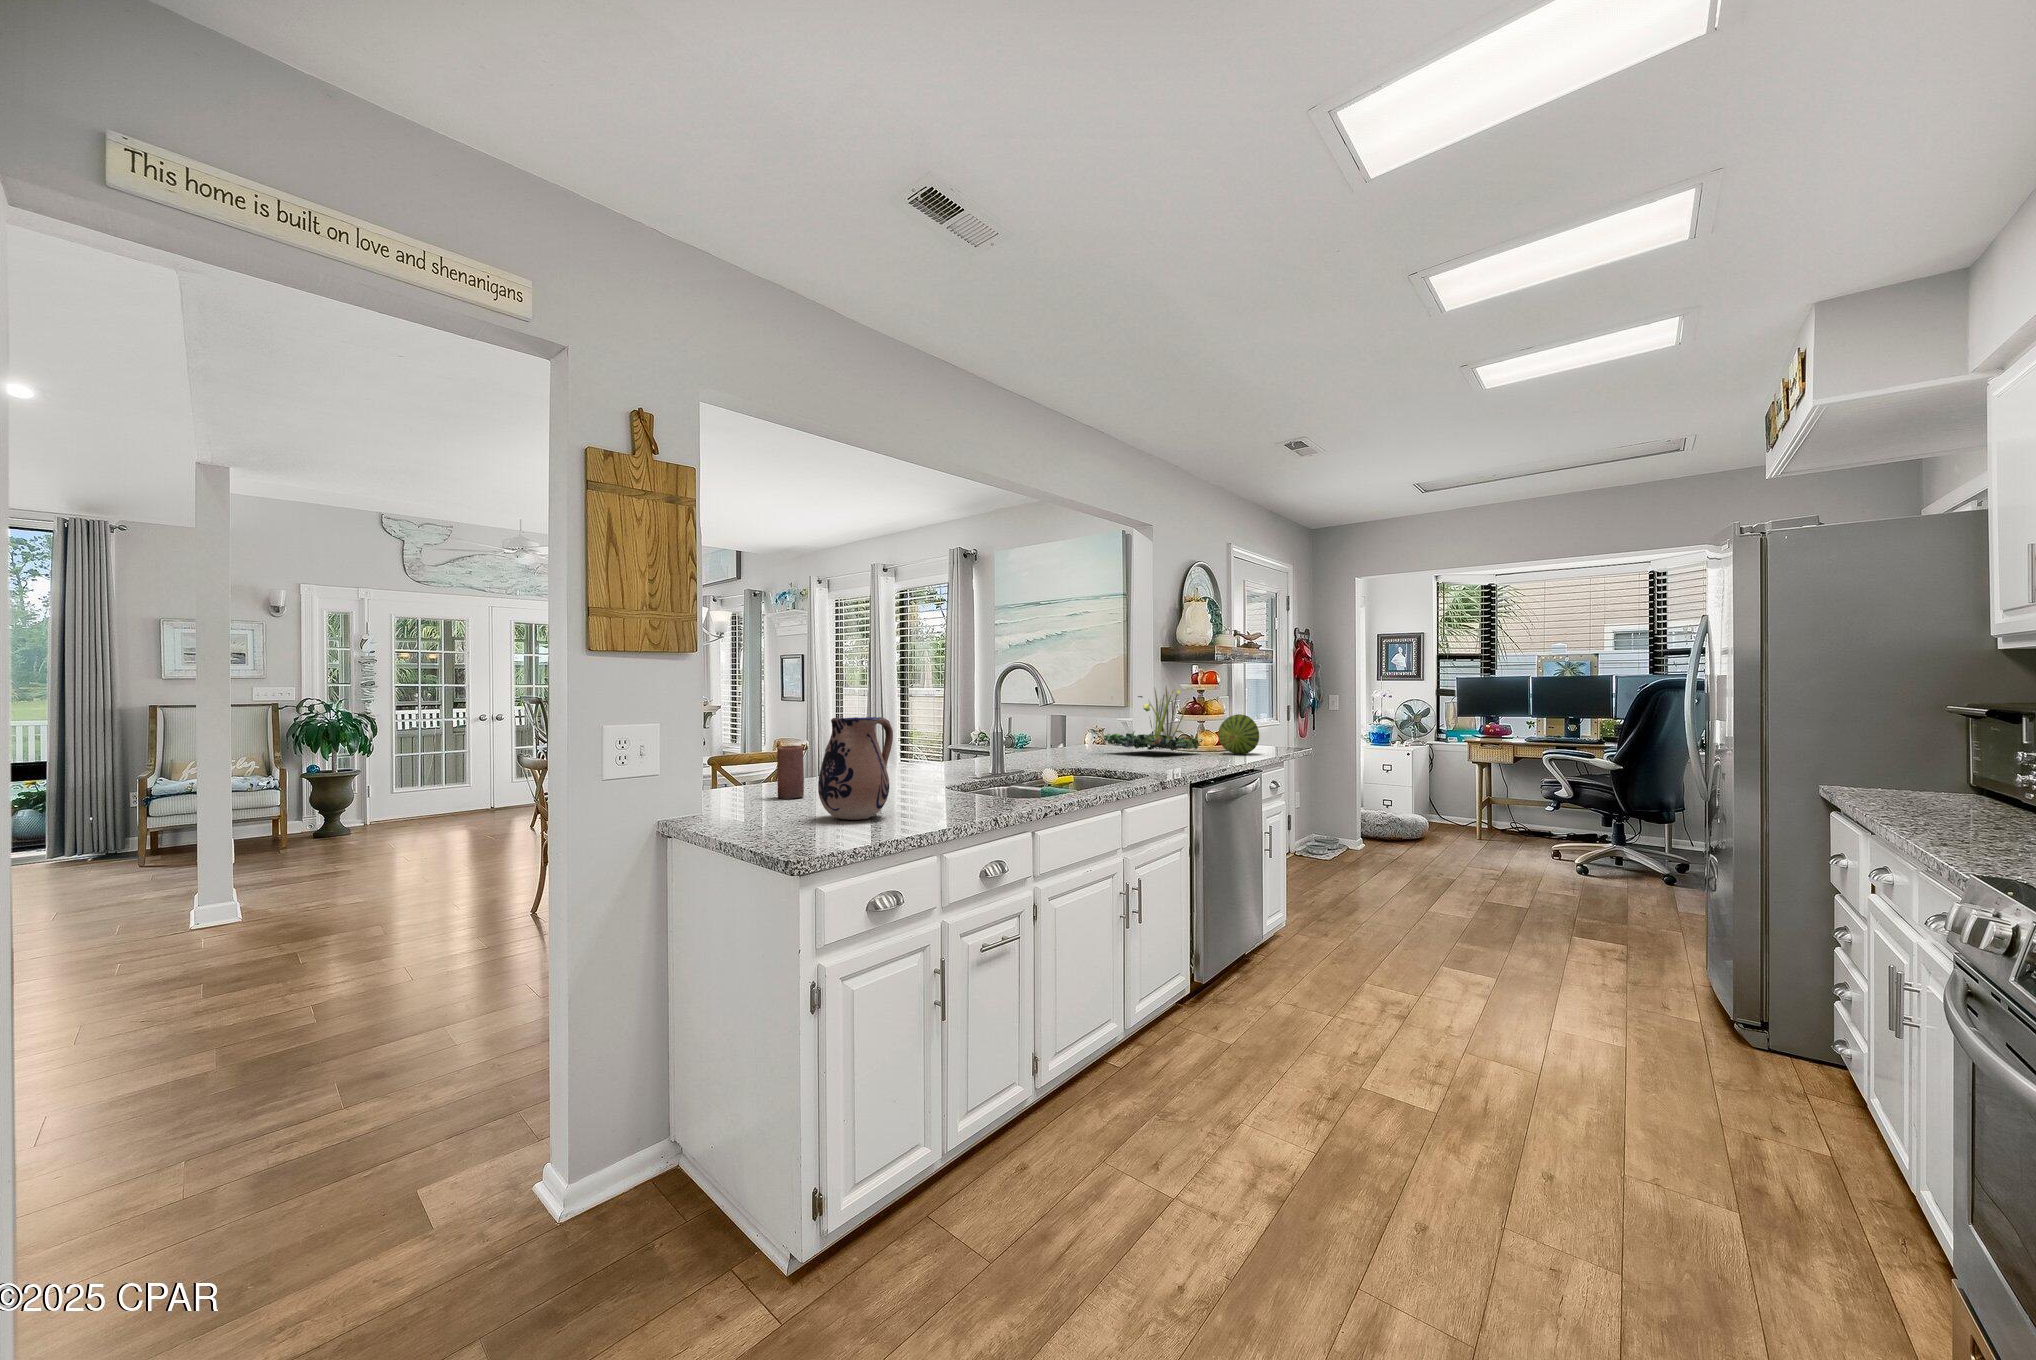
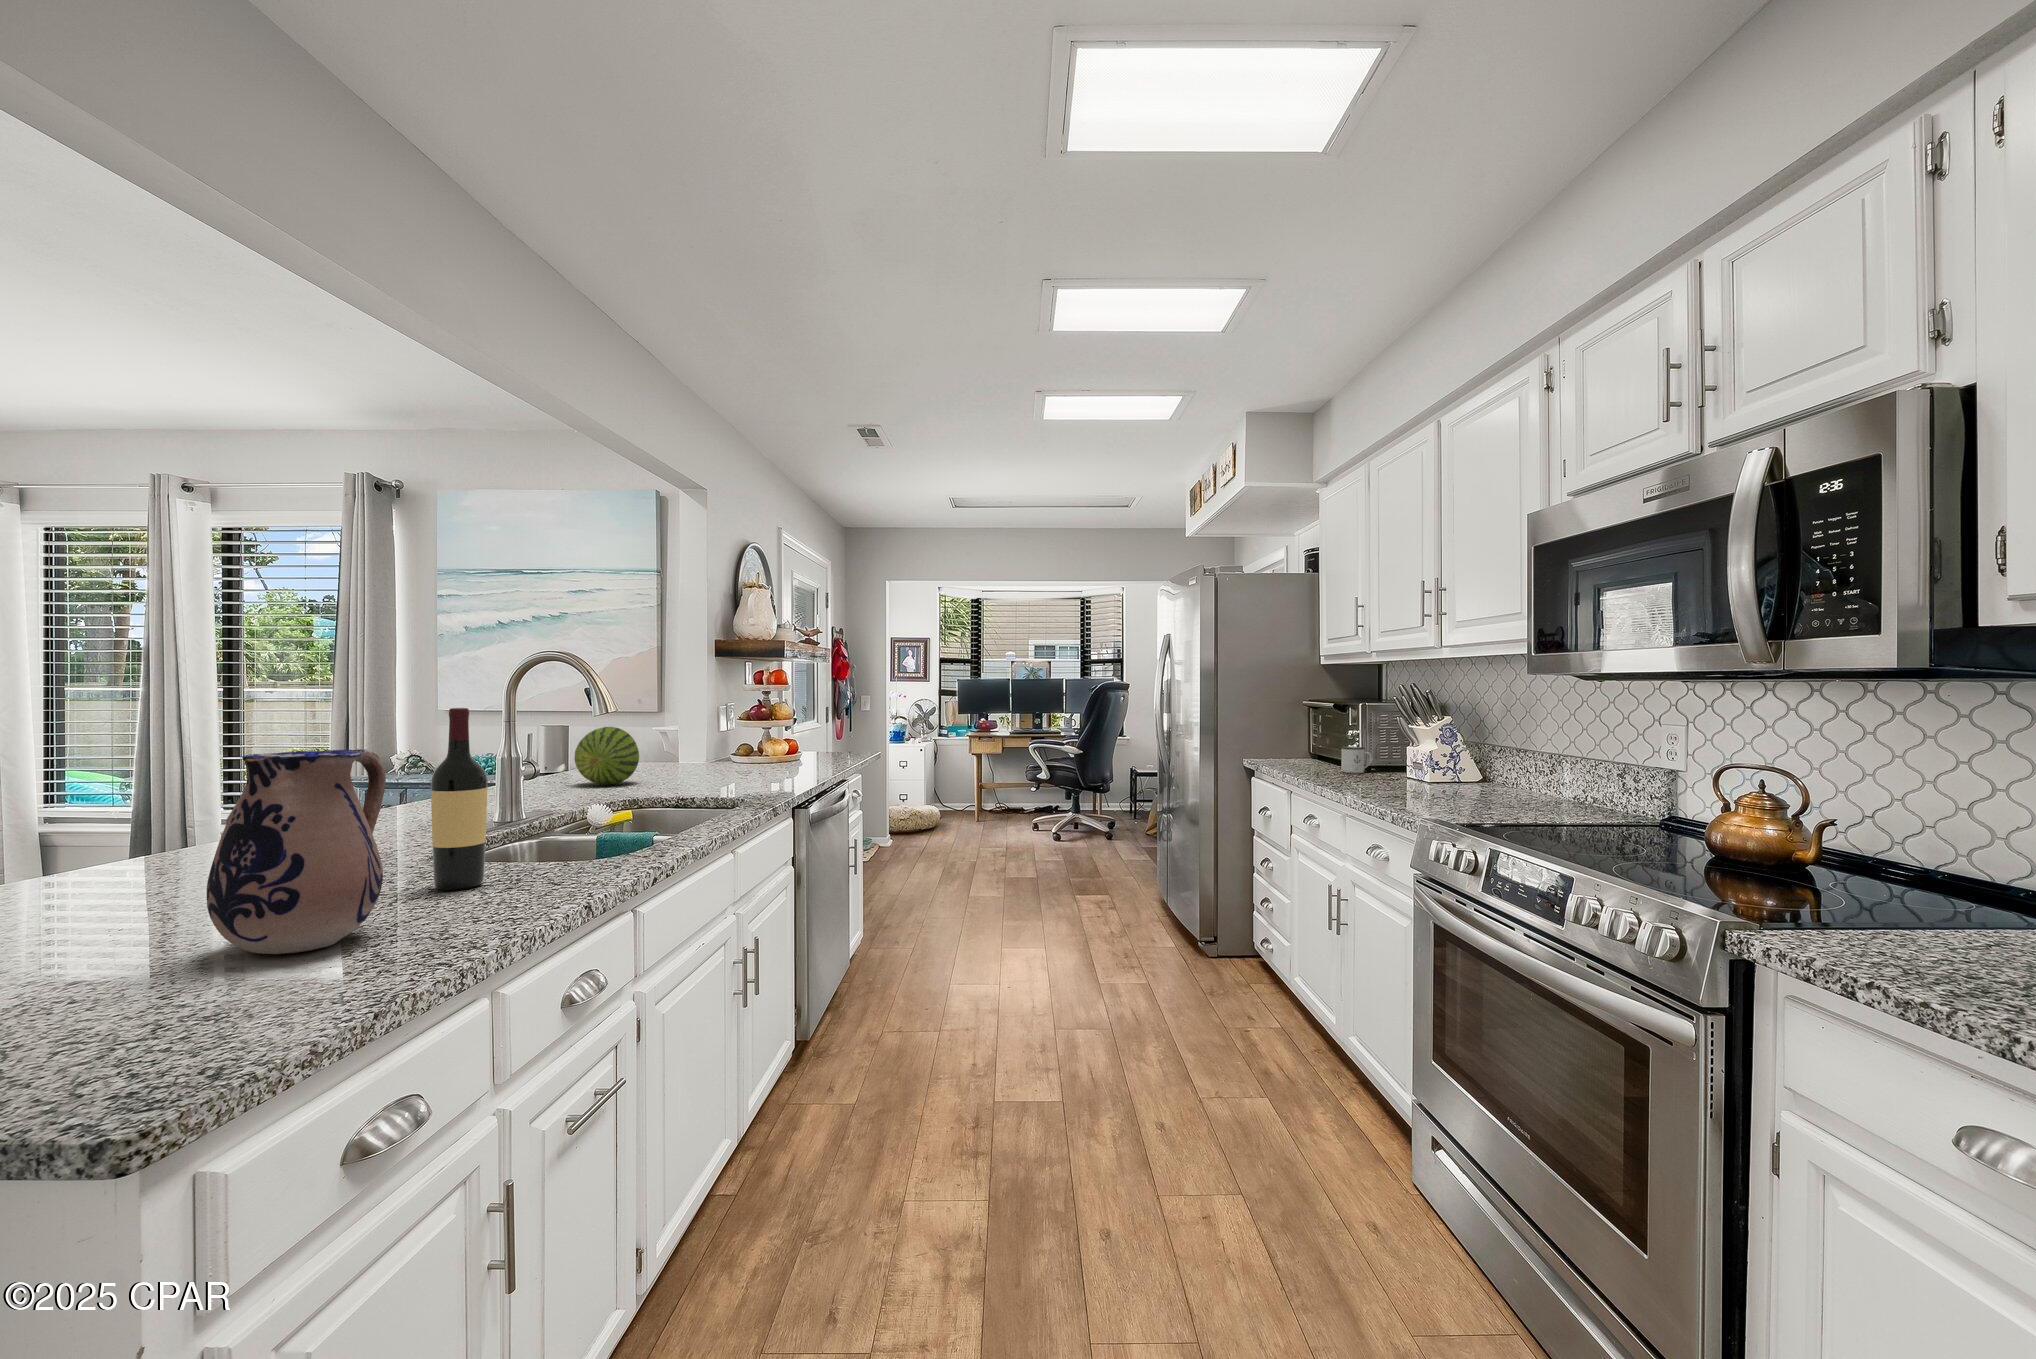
plant: present [1104,687,1203,751] -> none [645,686,769,762]
wine bottle: none [921,697,950,805] -> present [431,708,487,890]
fruit: present [1218,714,1259,754] -> present [575,727,639,785]
candle: present [777,746,804,799] -> none [77,803,148,910]
mug: none [1849,754,1901,788] -> present [1341,746,1372,774]

